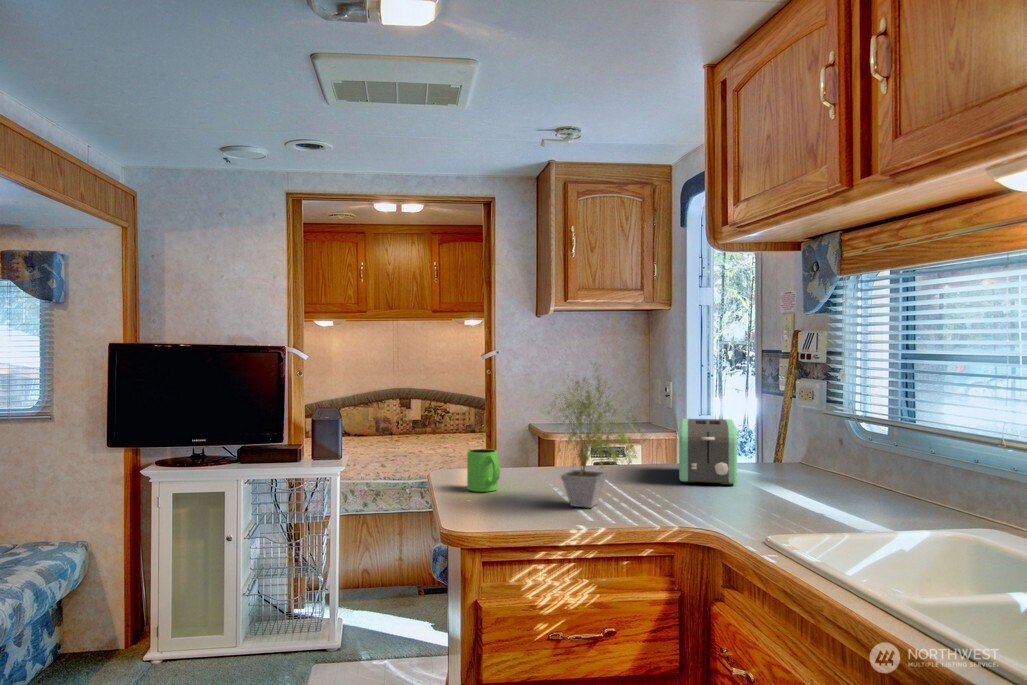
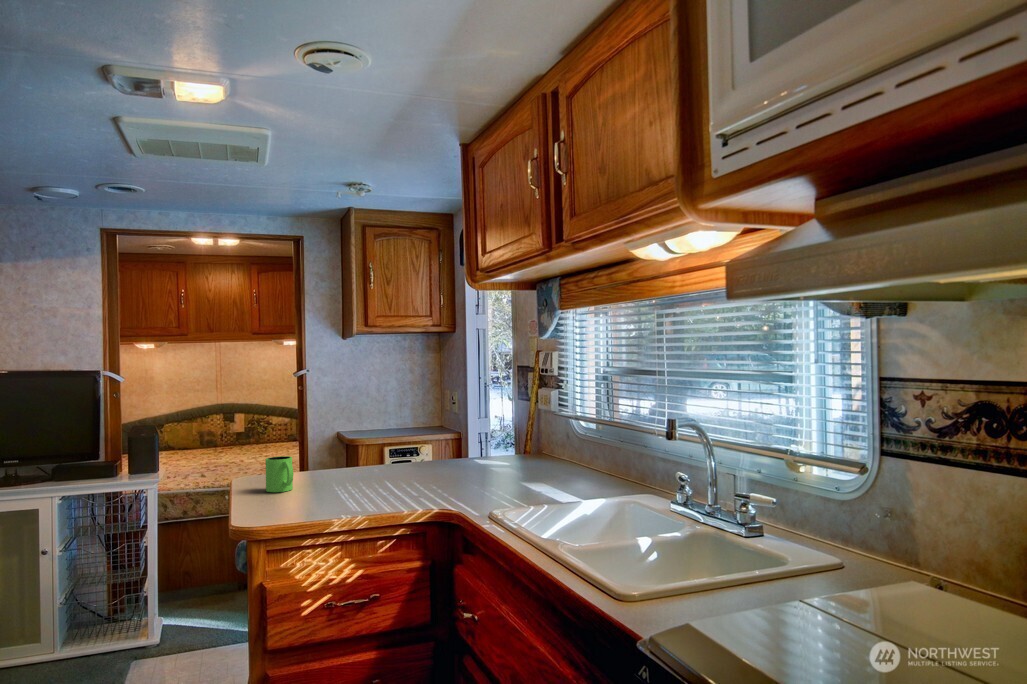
potted plant: present [548,370,645,508] -> none [321,382,413,499]
toaster: present [679,419,737,485] -> none [443,422,490,474]

